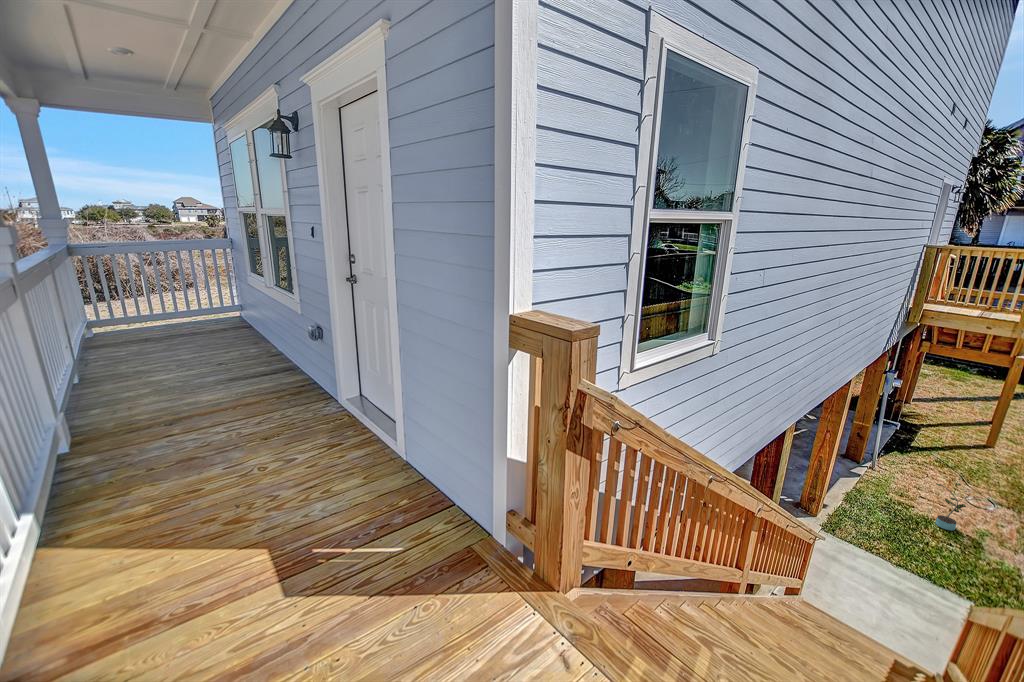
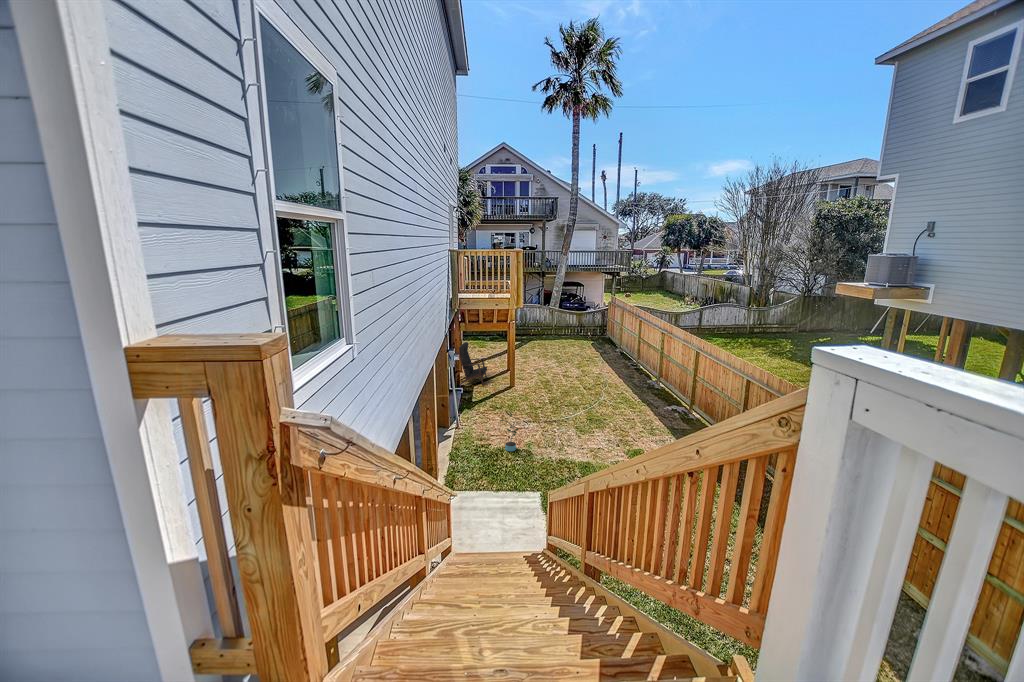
lounge chair: none [894,368,956,431] -> present [459,342,488,385]

